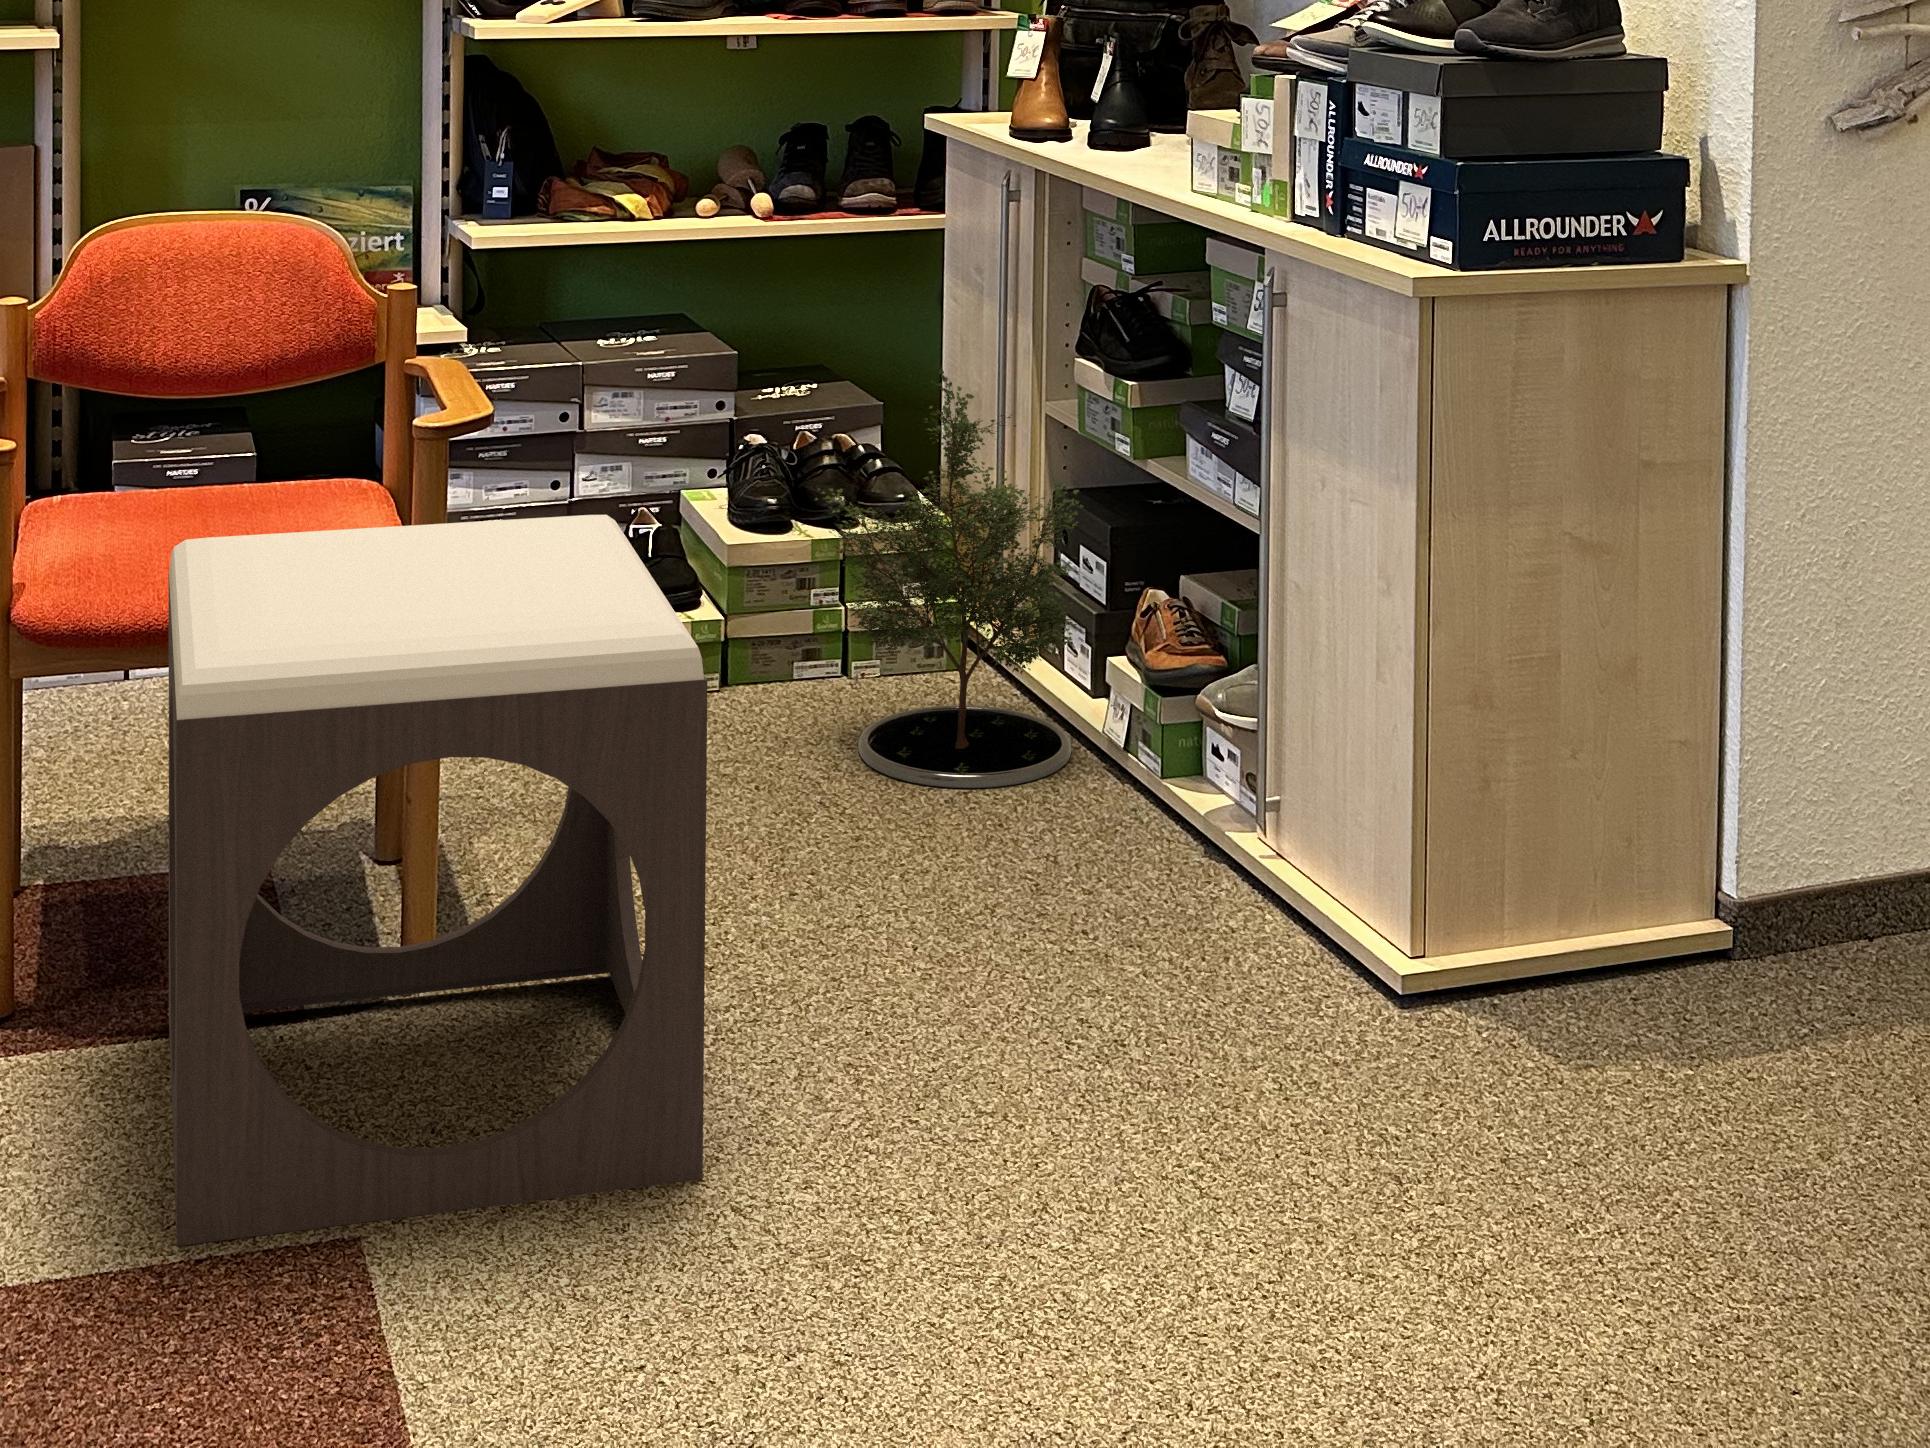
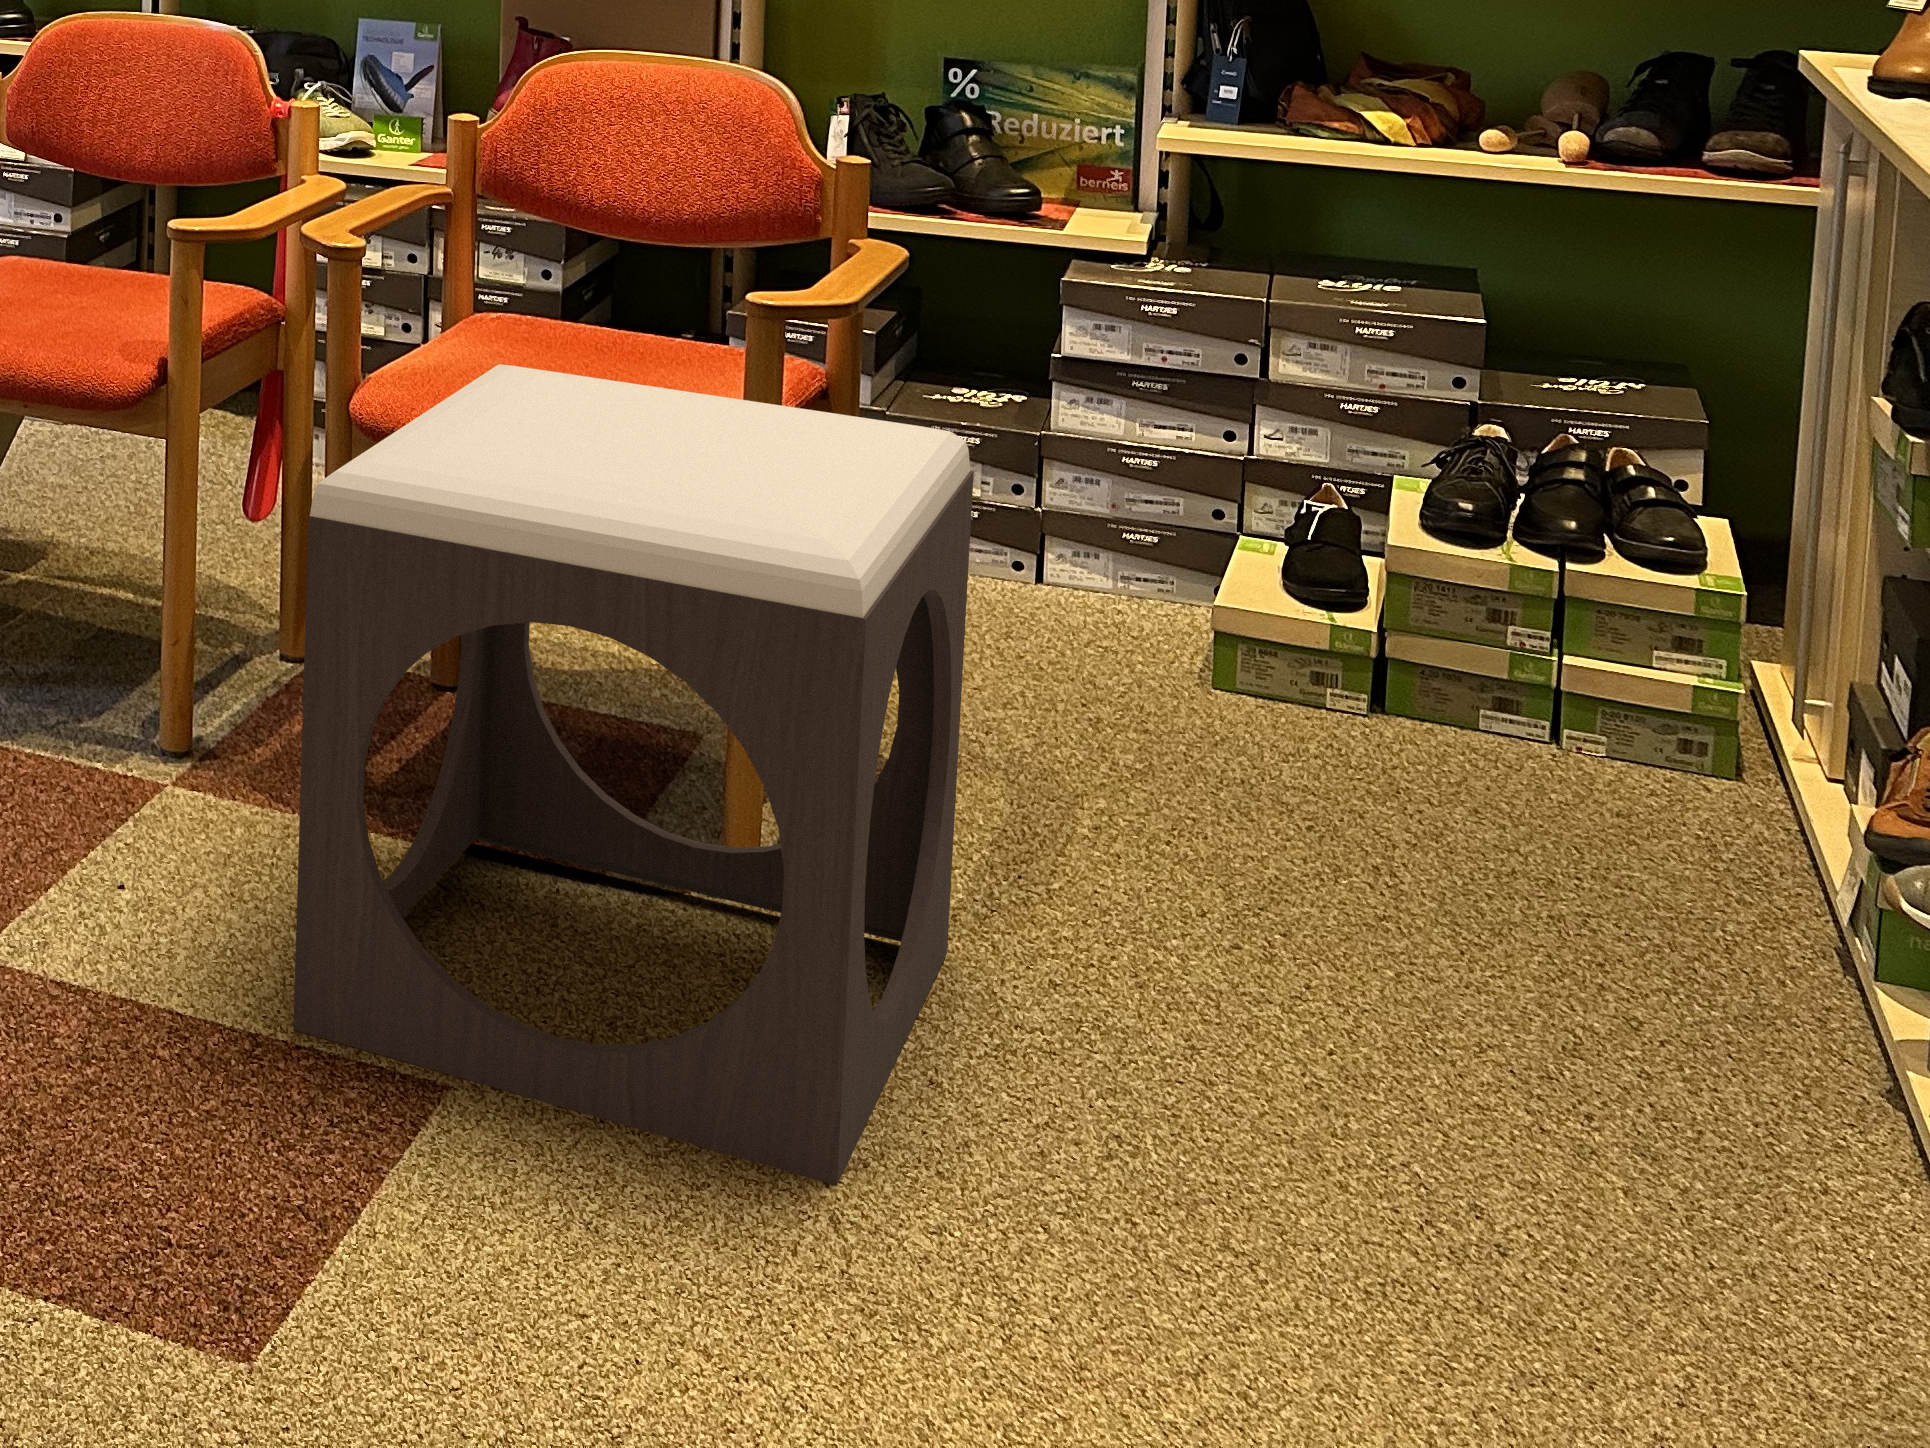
potted tree: present [815,366,1084,788] -> none [1445,363,1841,931]

